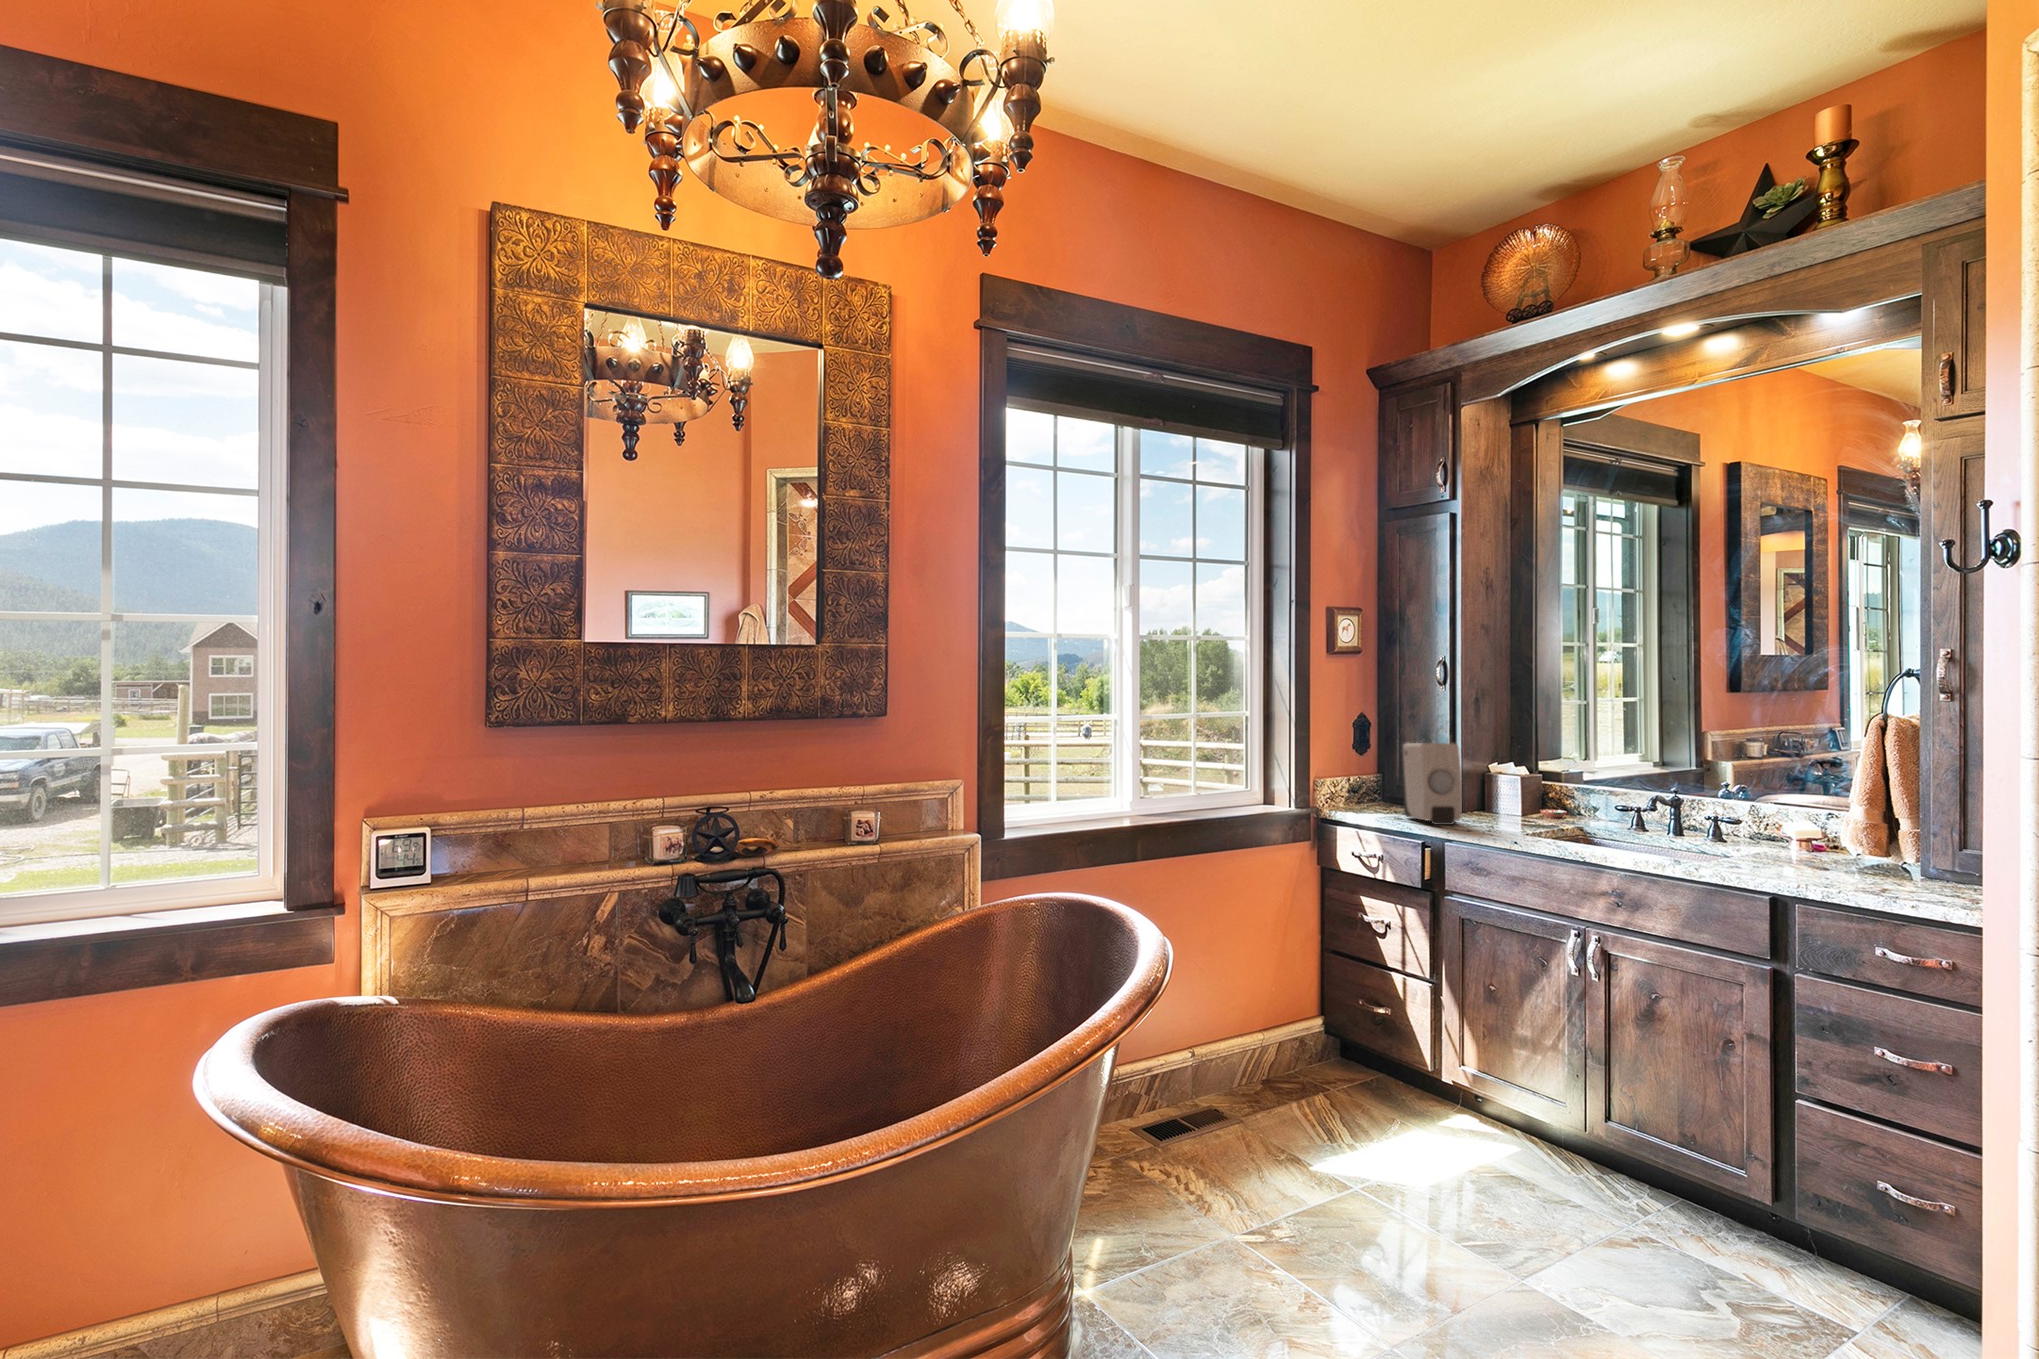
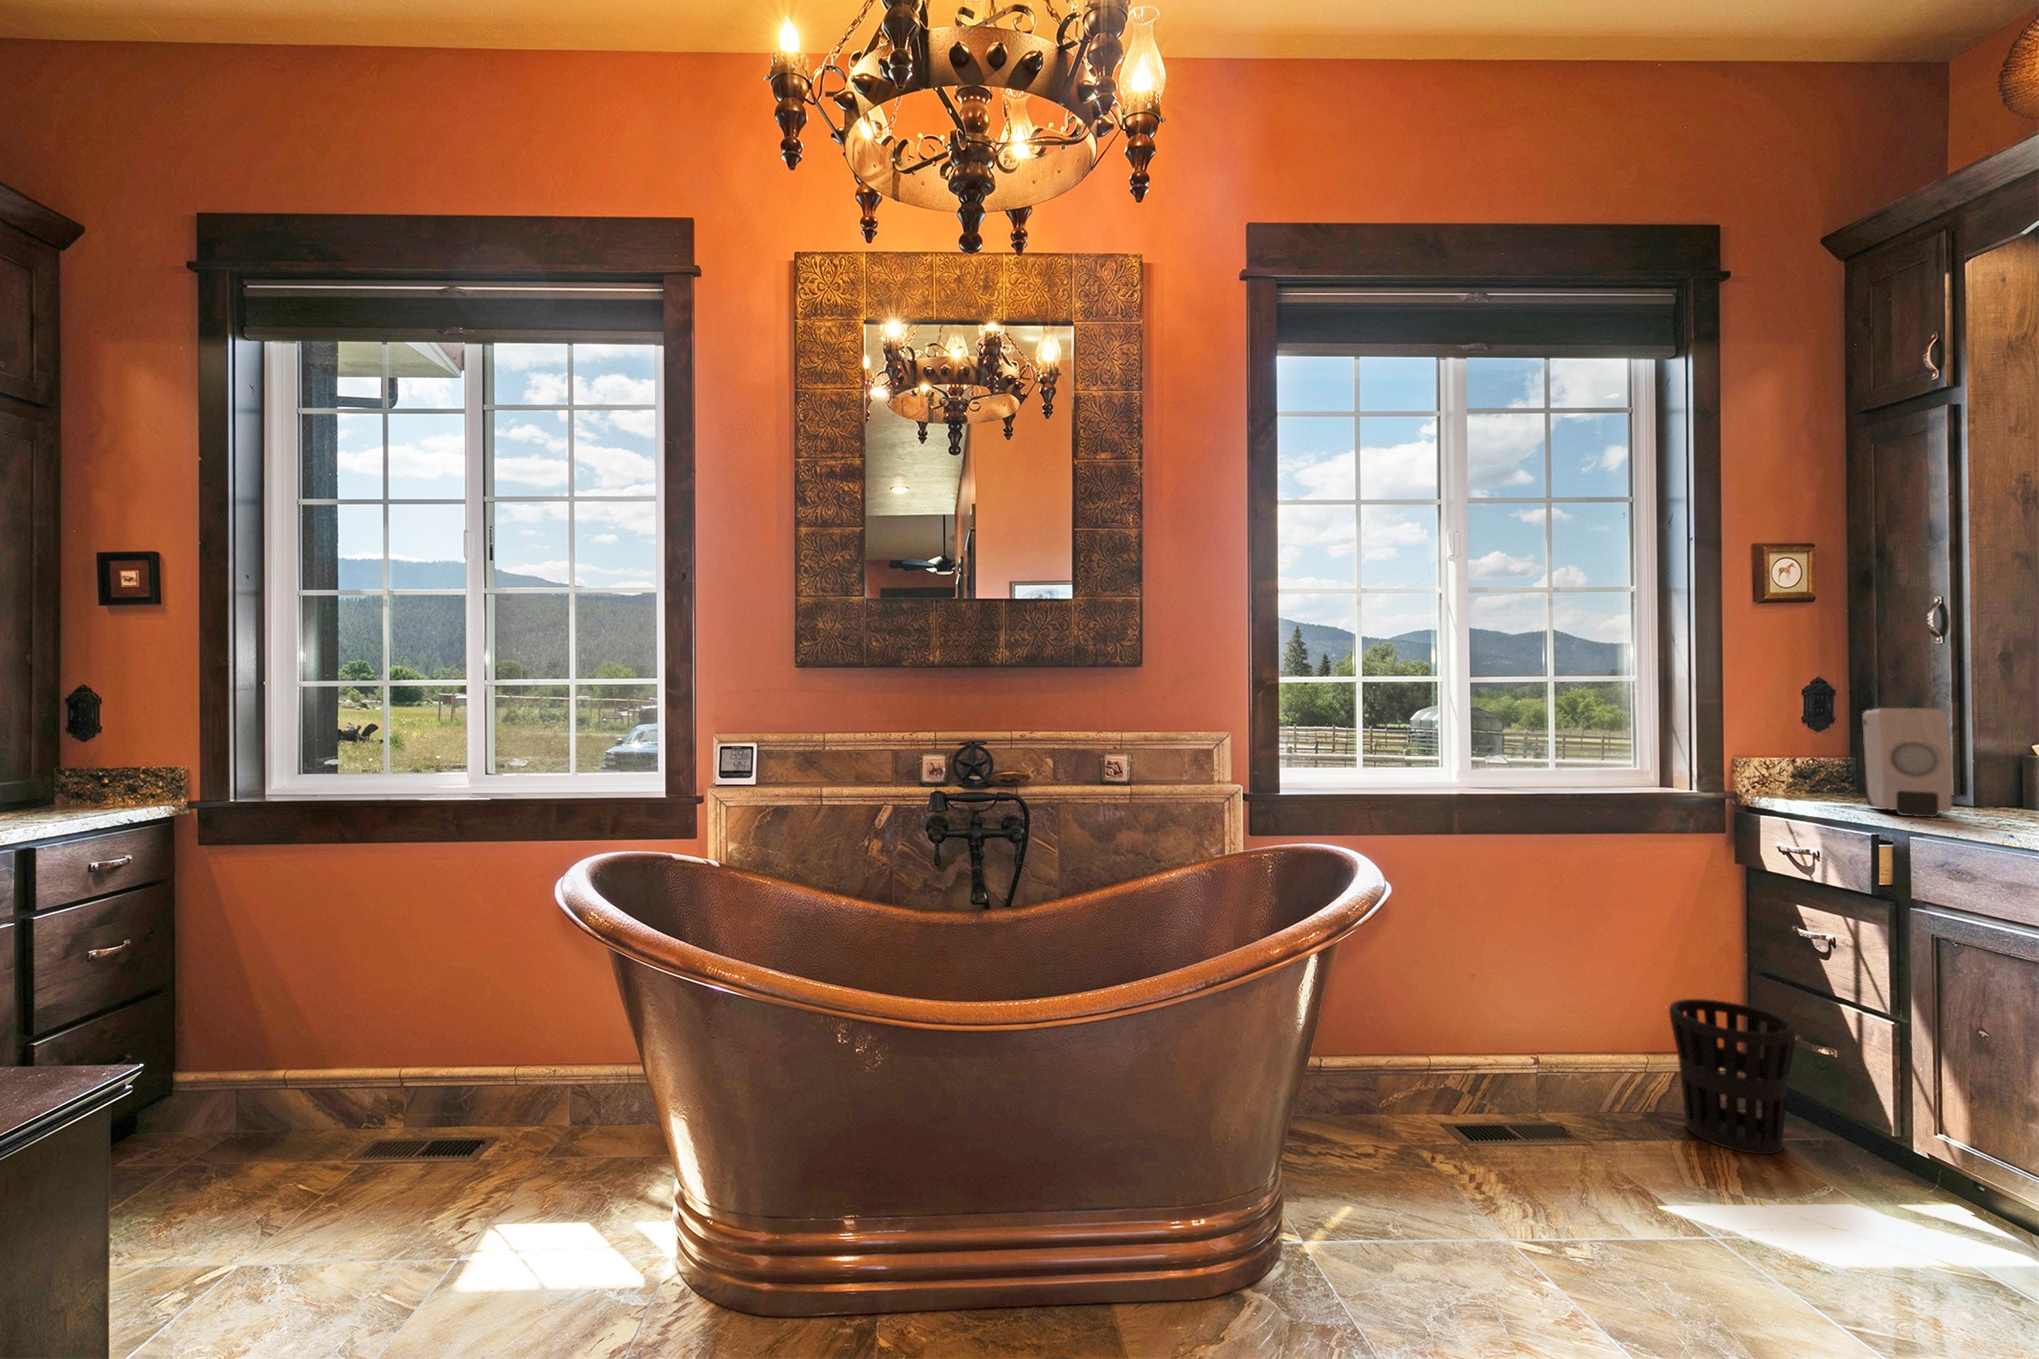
wastebasket: none [1281,980,1366,1102] -> present [1669,999,1796,1154]

